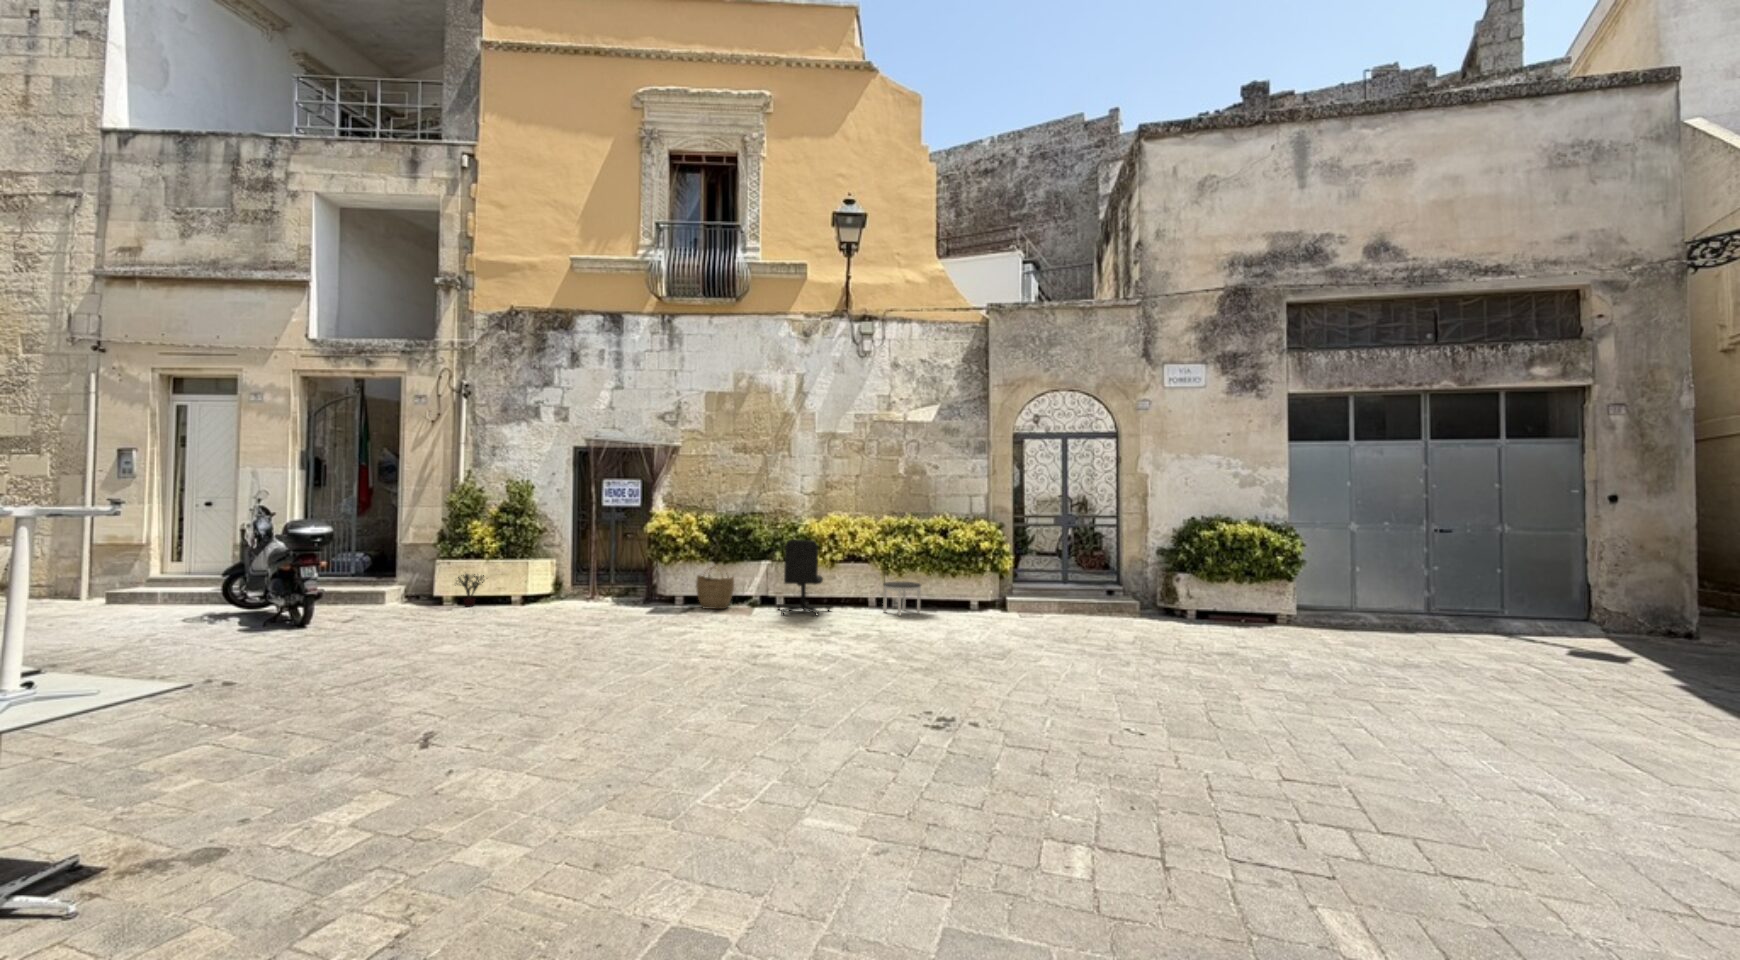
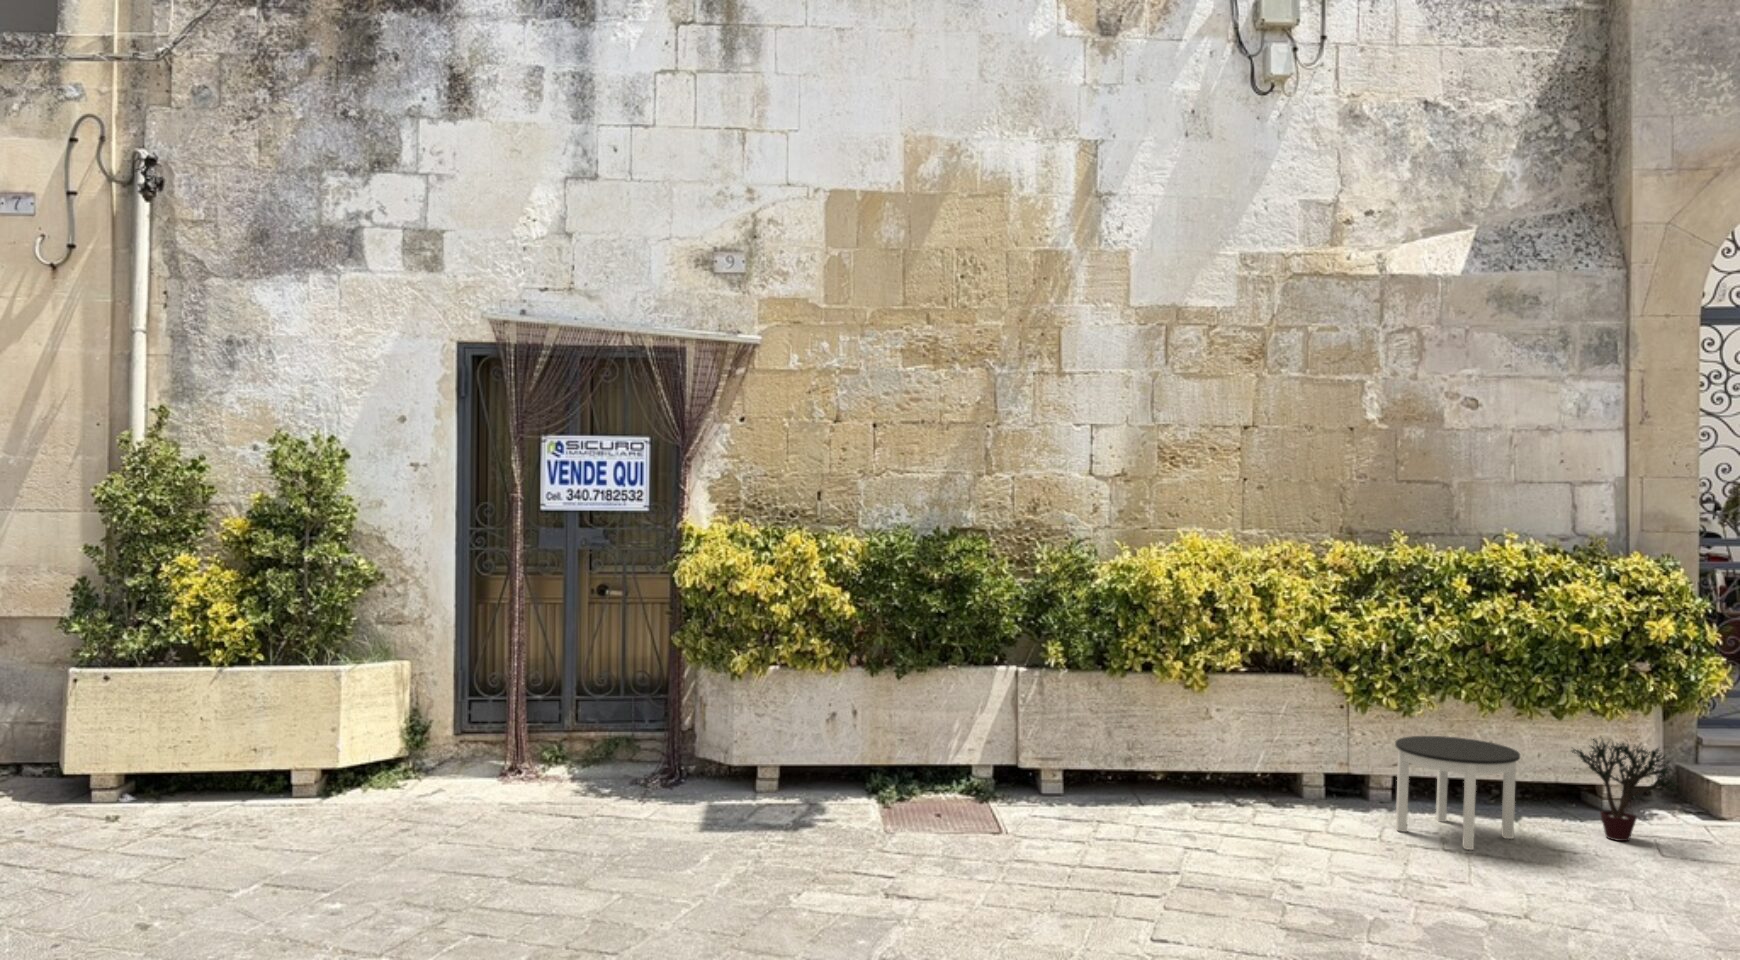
chair: present [777,540,831,615] -> none [1075,619,1243,850]
woven basket: present [696,566,734,609] -> none [837,683,947,818]
potted plant: present [456,574,484,607] -> present [1572,739,1676,841]

